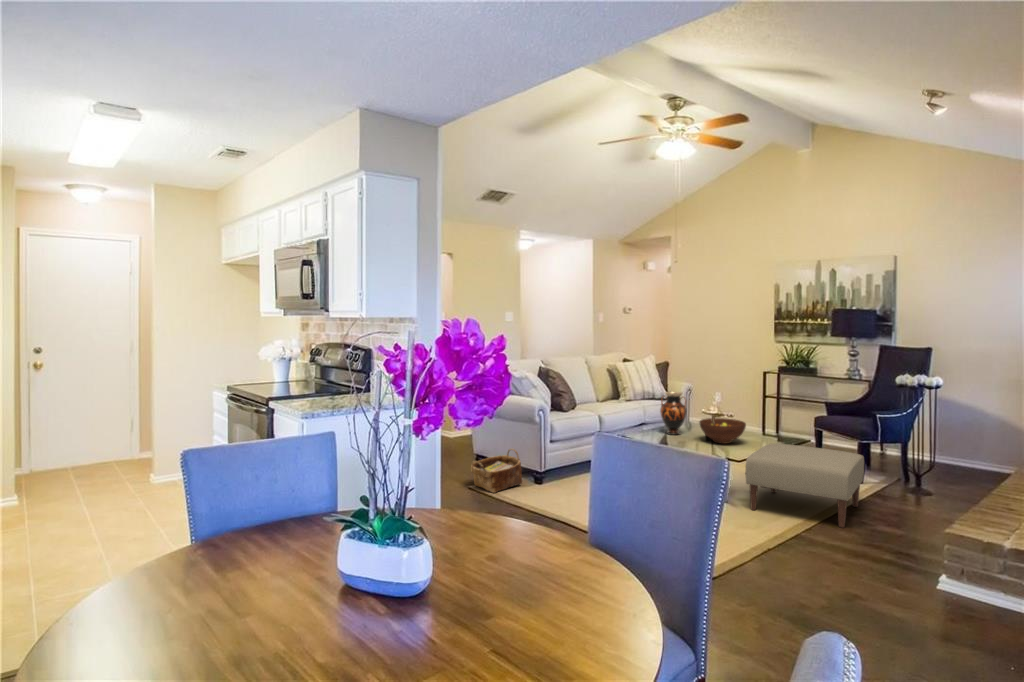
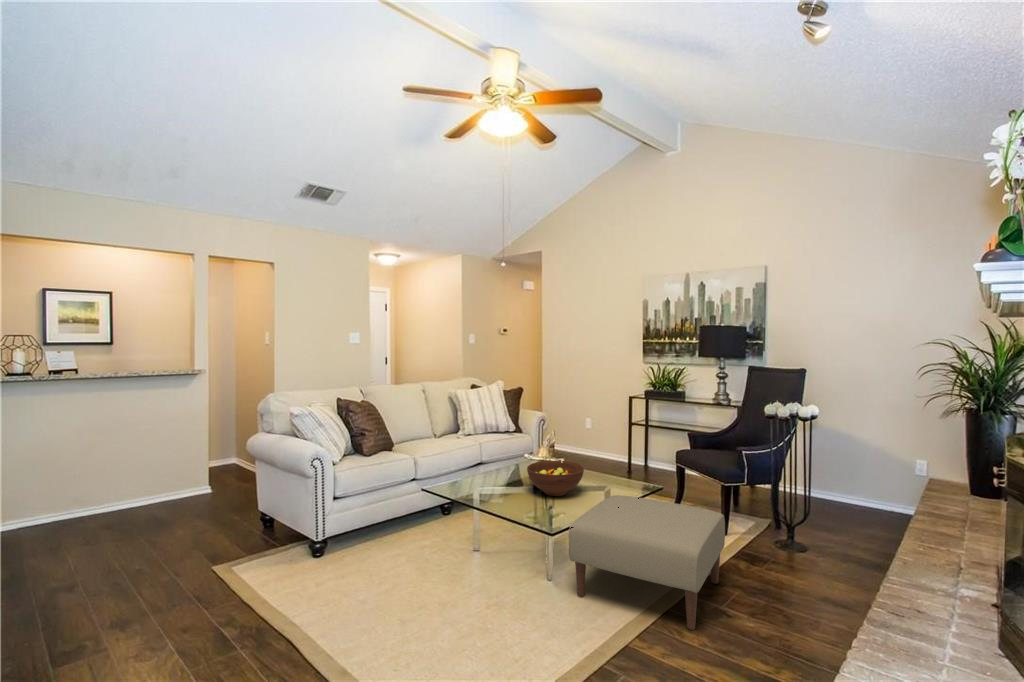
vase: present [660,392,687,435] -> none [486,427,518,483]
woven basket: present [471,449,522,493] -> none [212,509,291,578]

